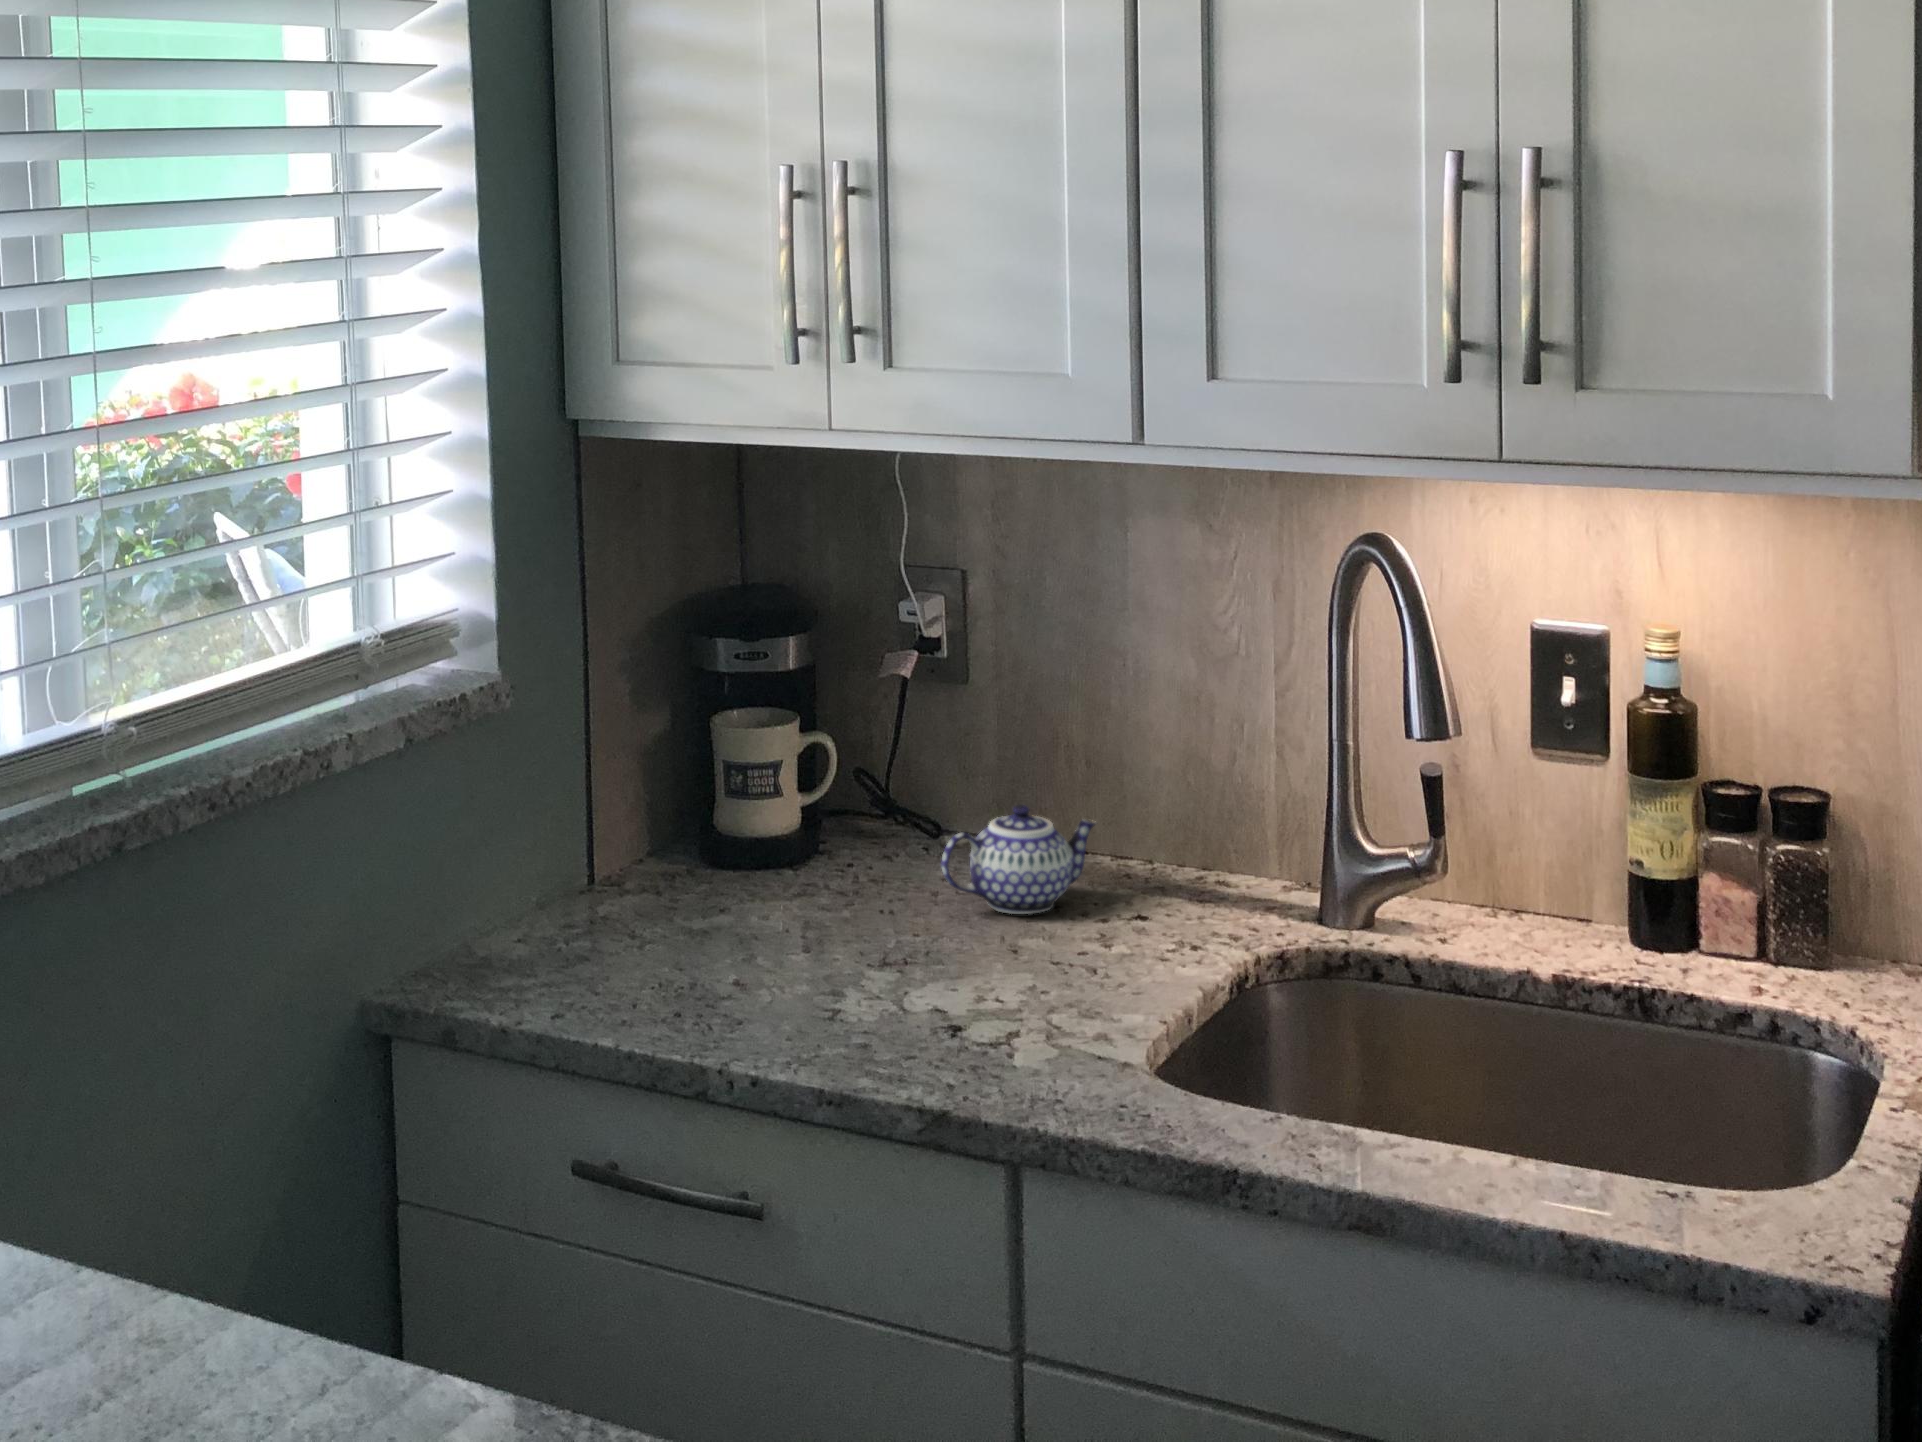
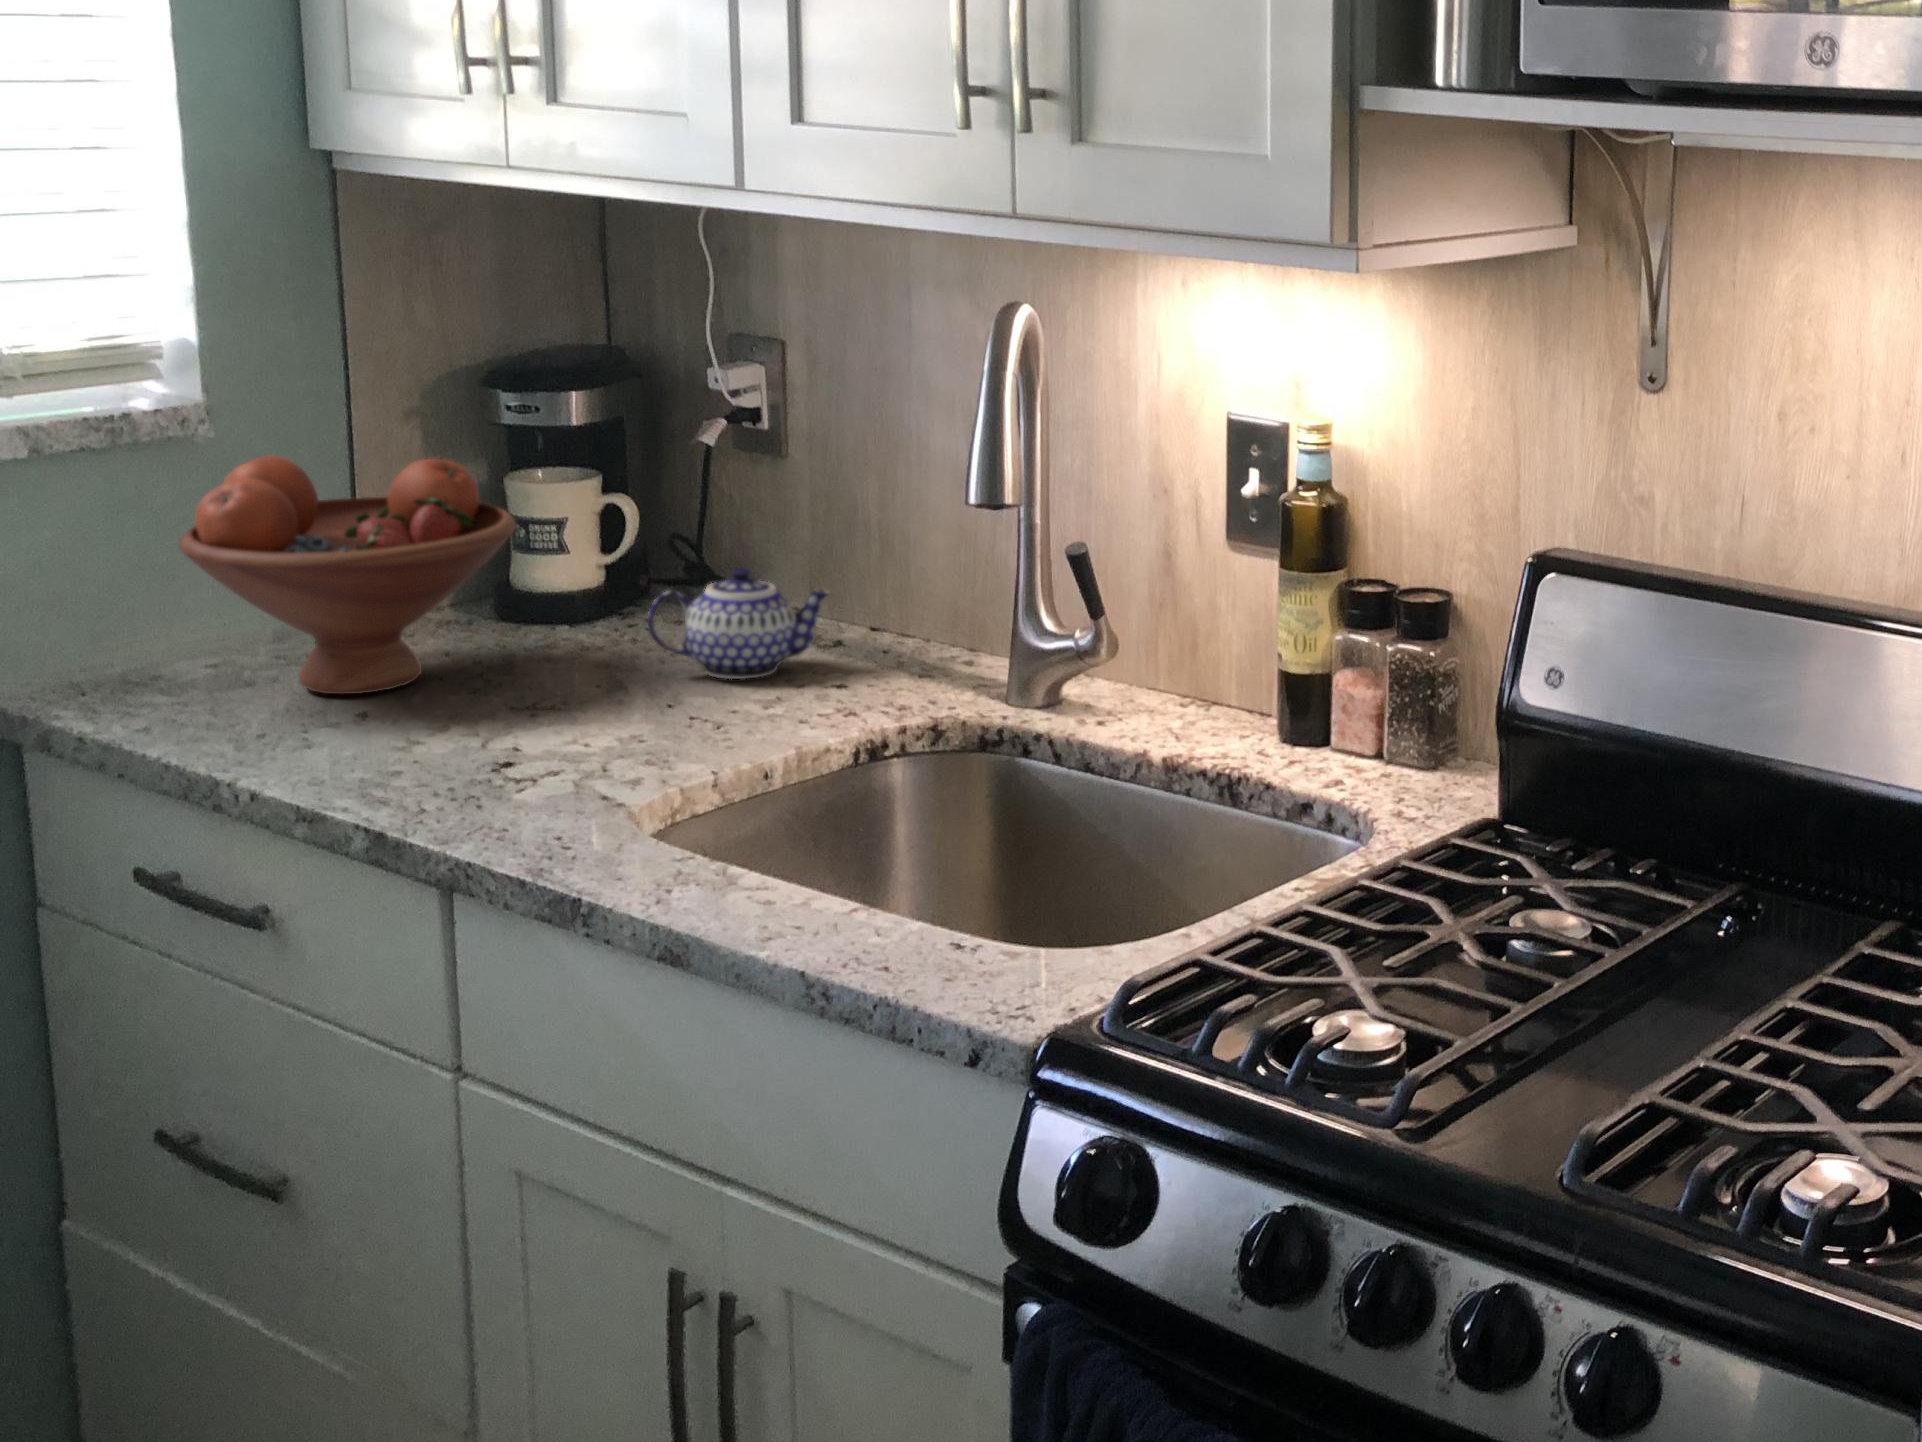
fruit bowl: none [534,720,826,961] -> present [179,455,516,694]

